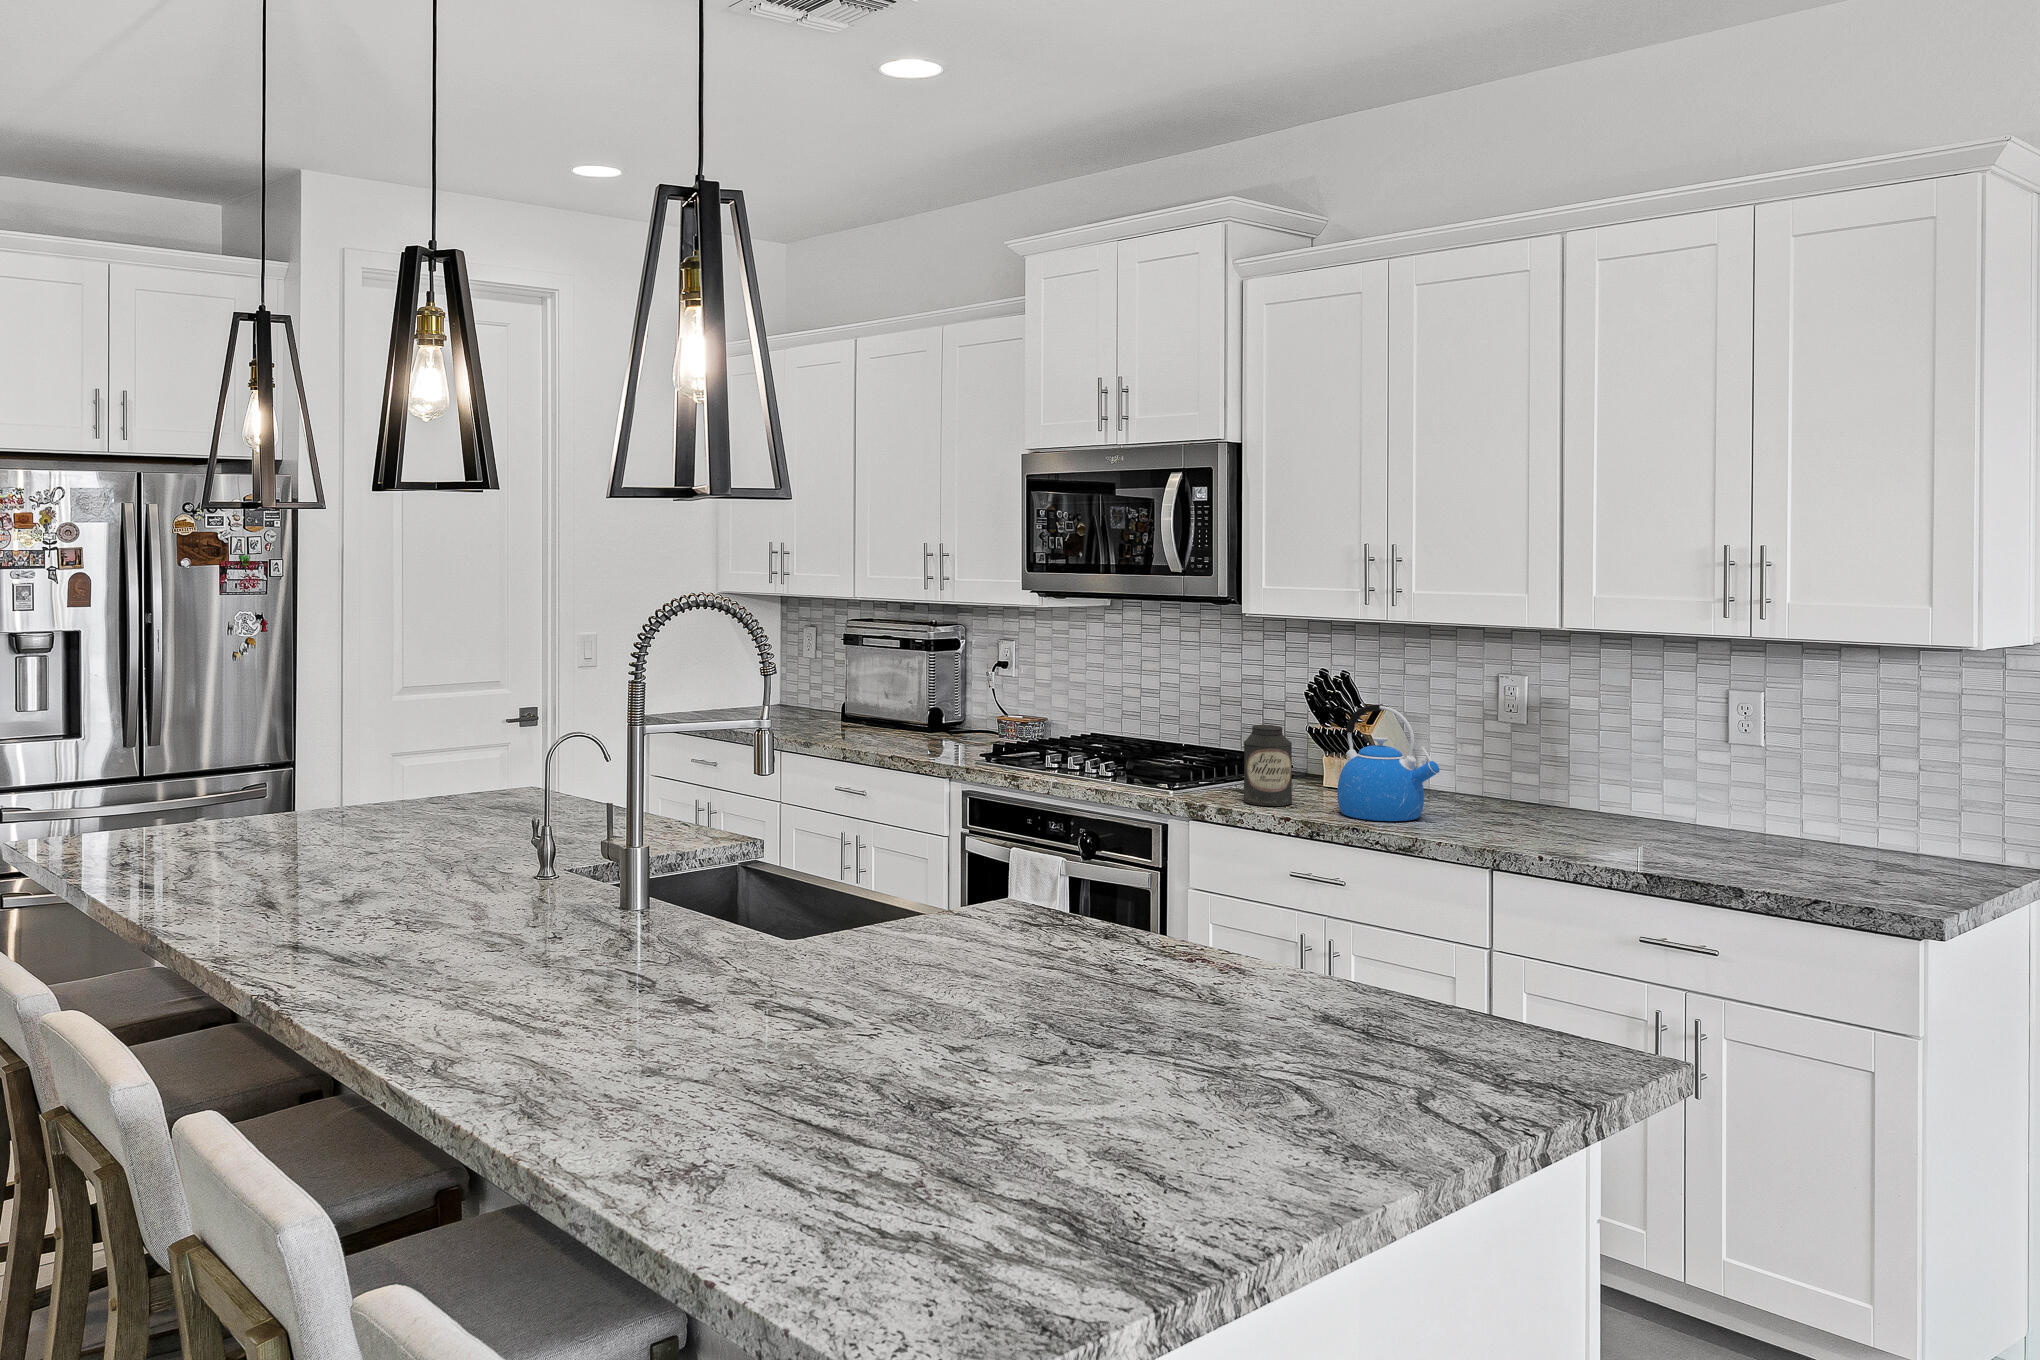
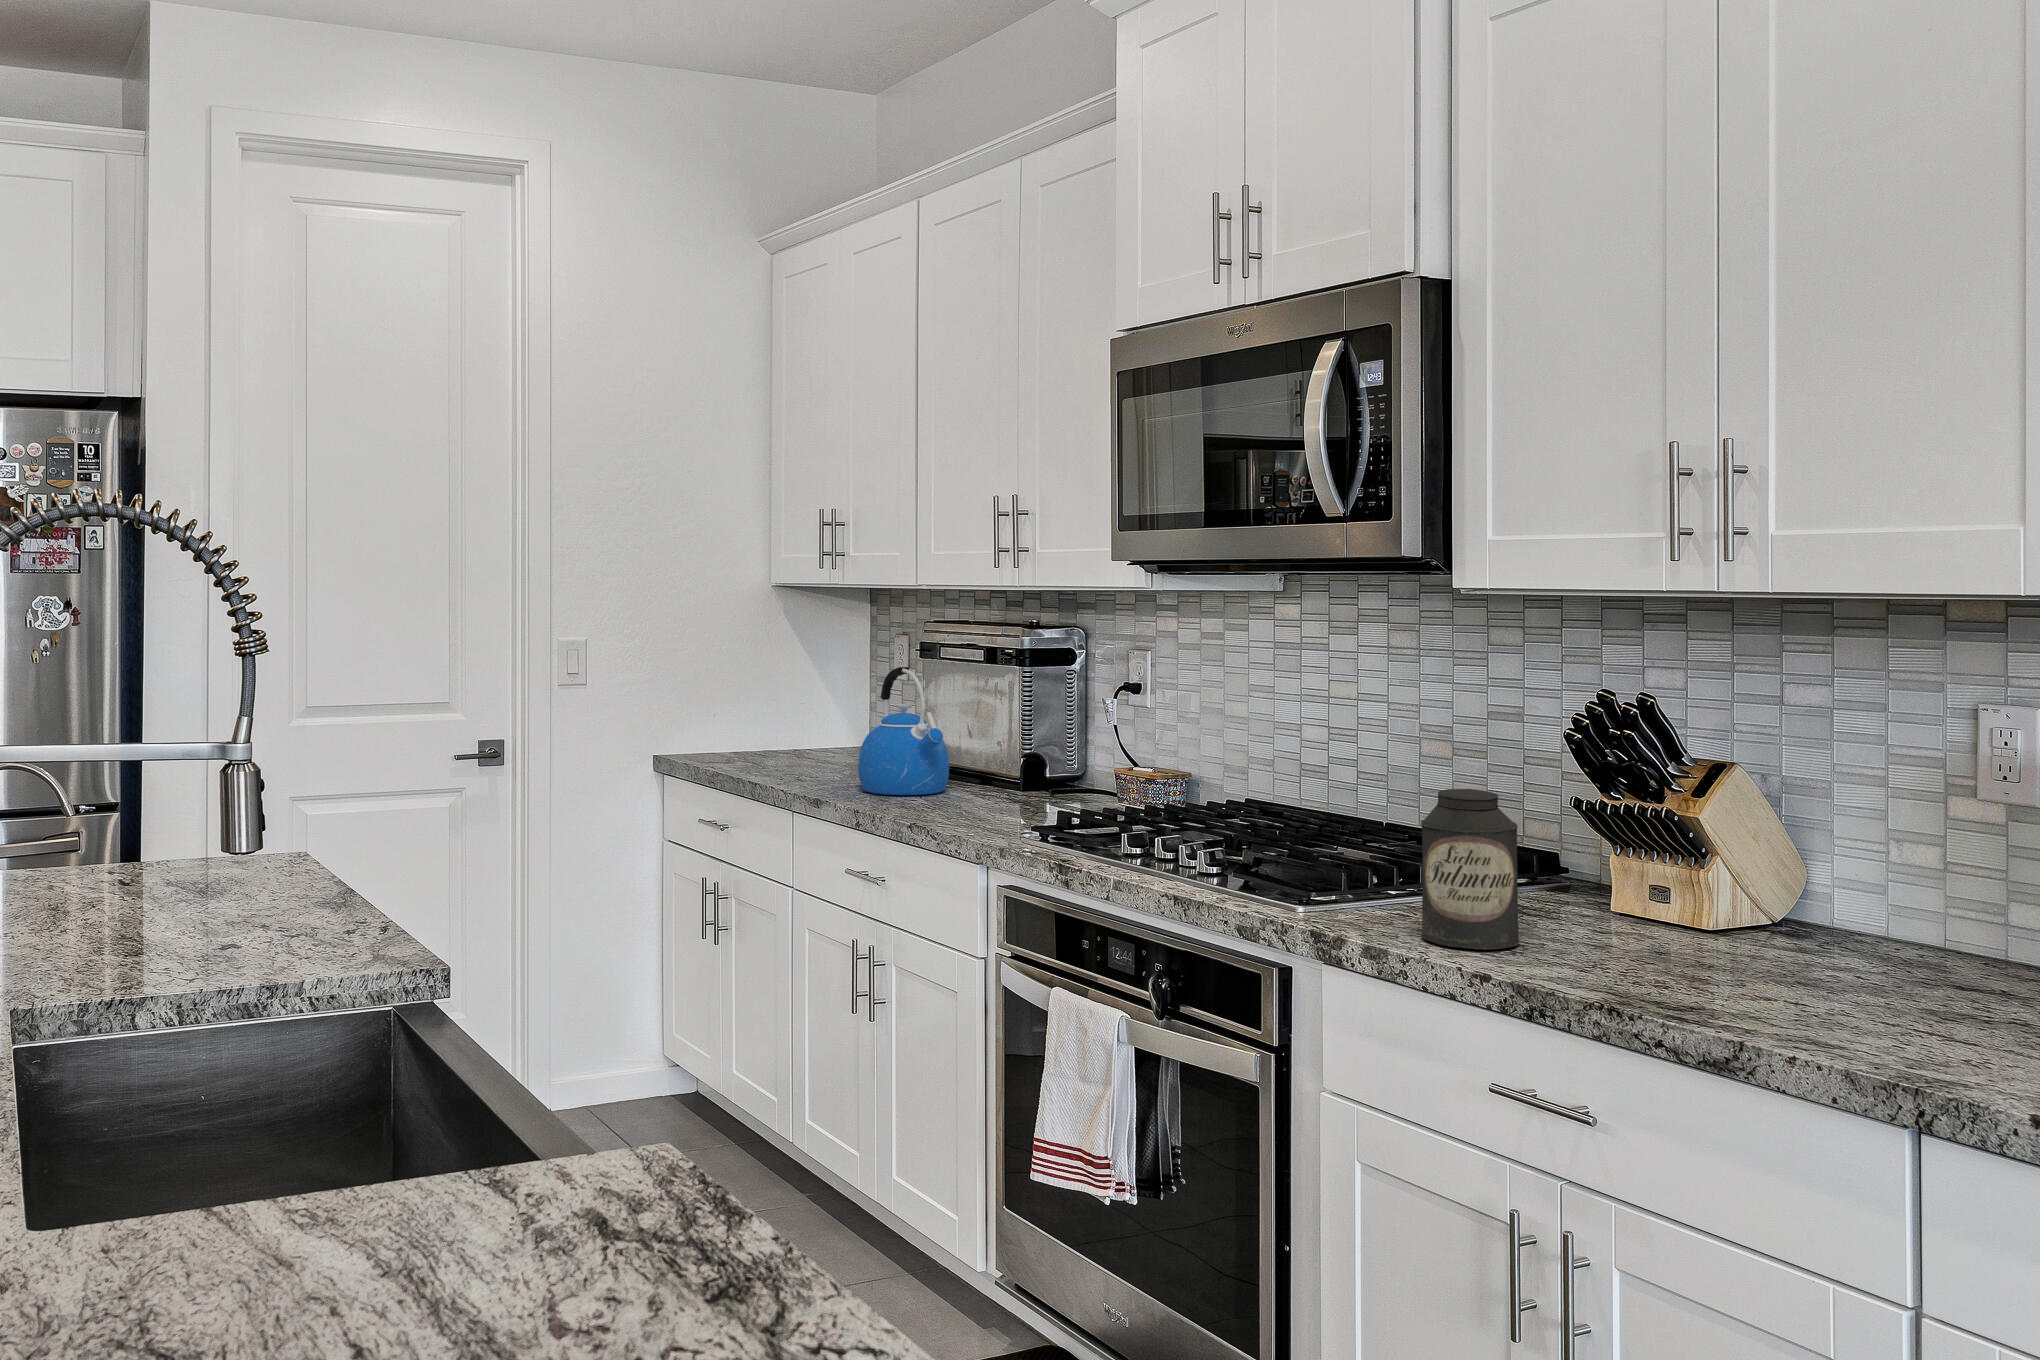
kettle: present [1337,704,1440,821] -> present [858,667,949,795]

